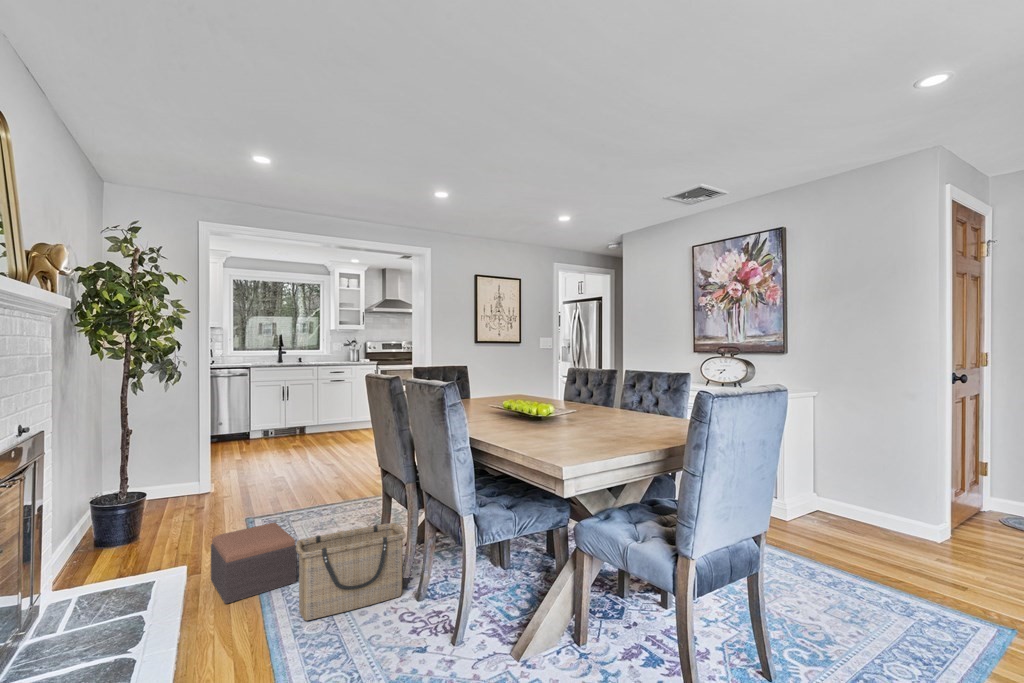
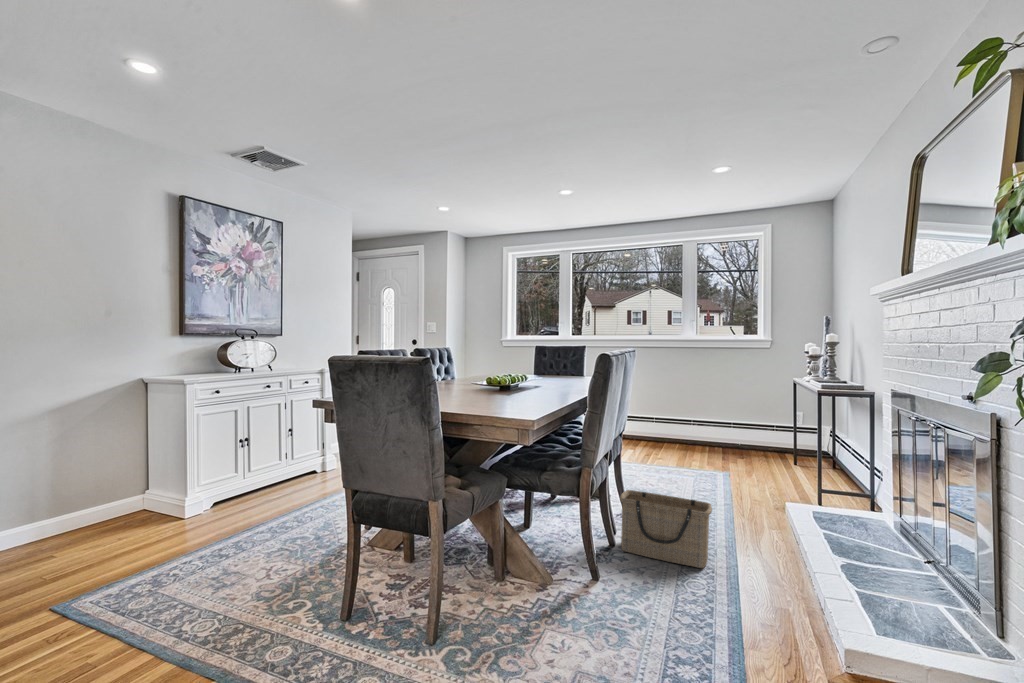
footstool: present [211,523,297,604] -> none [695,548,792,647]

